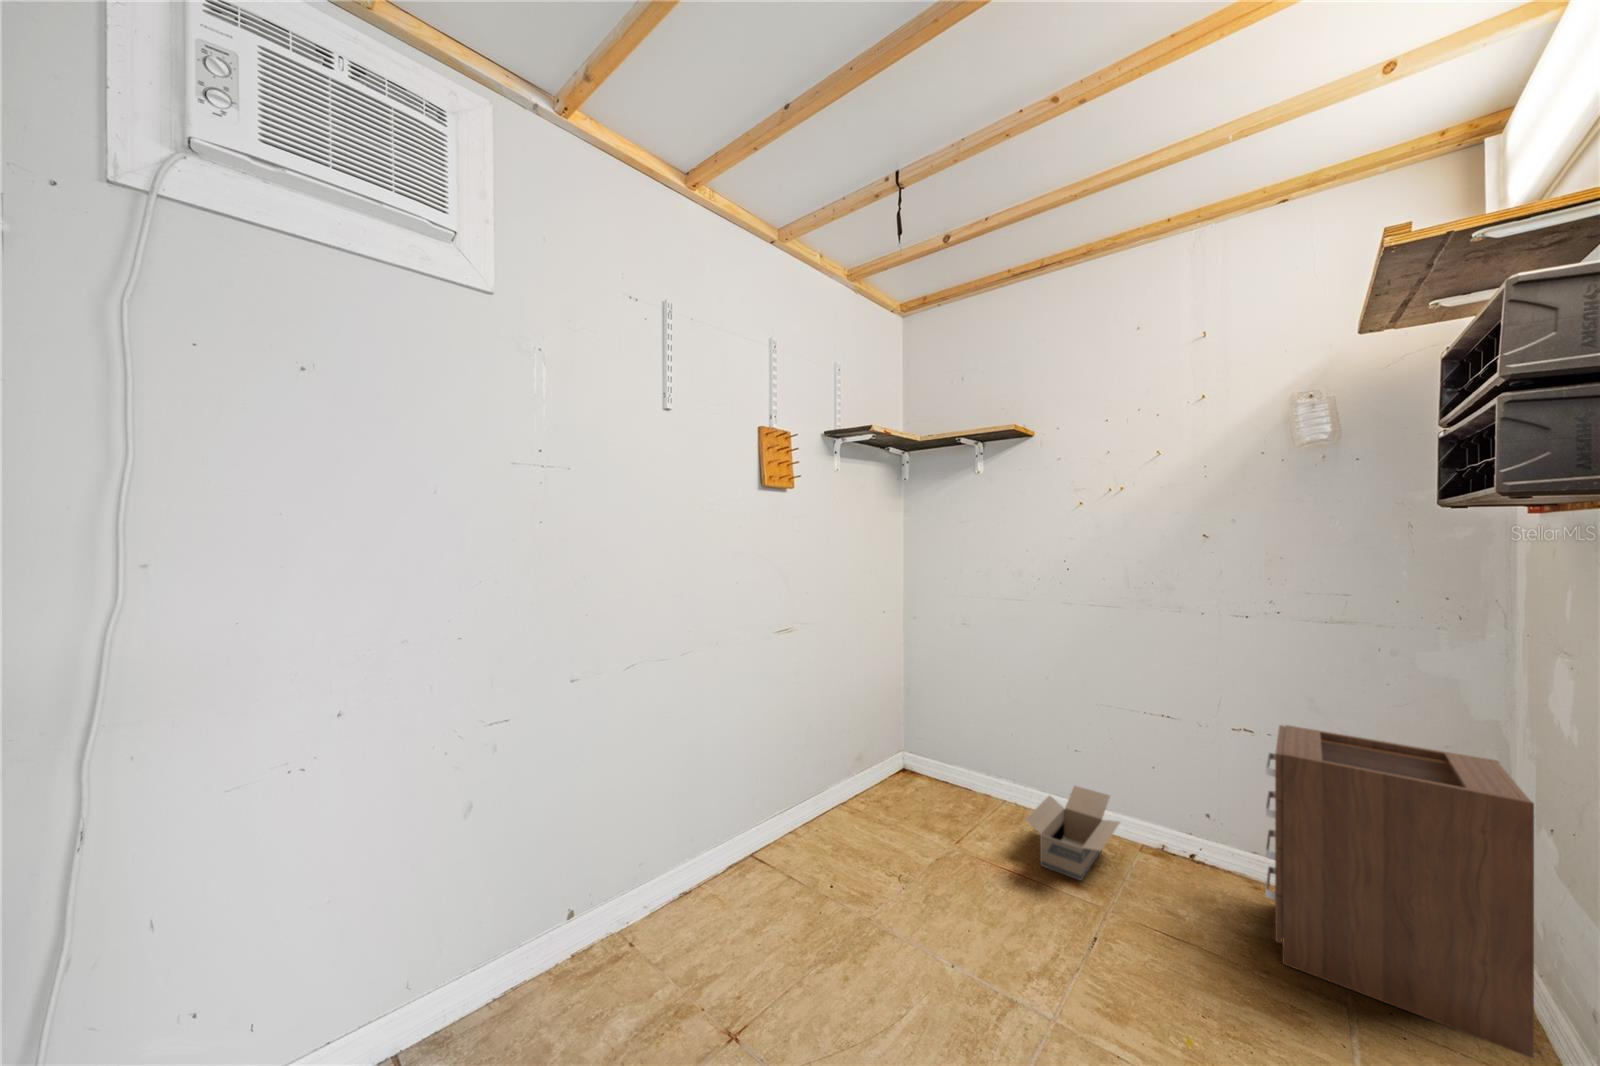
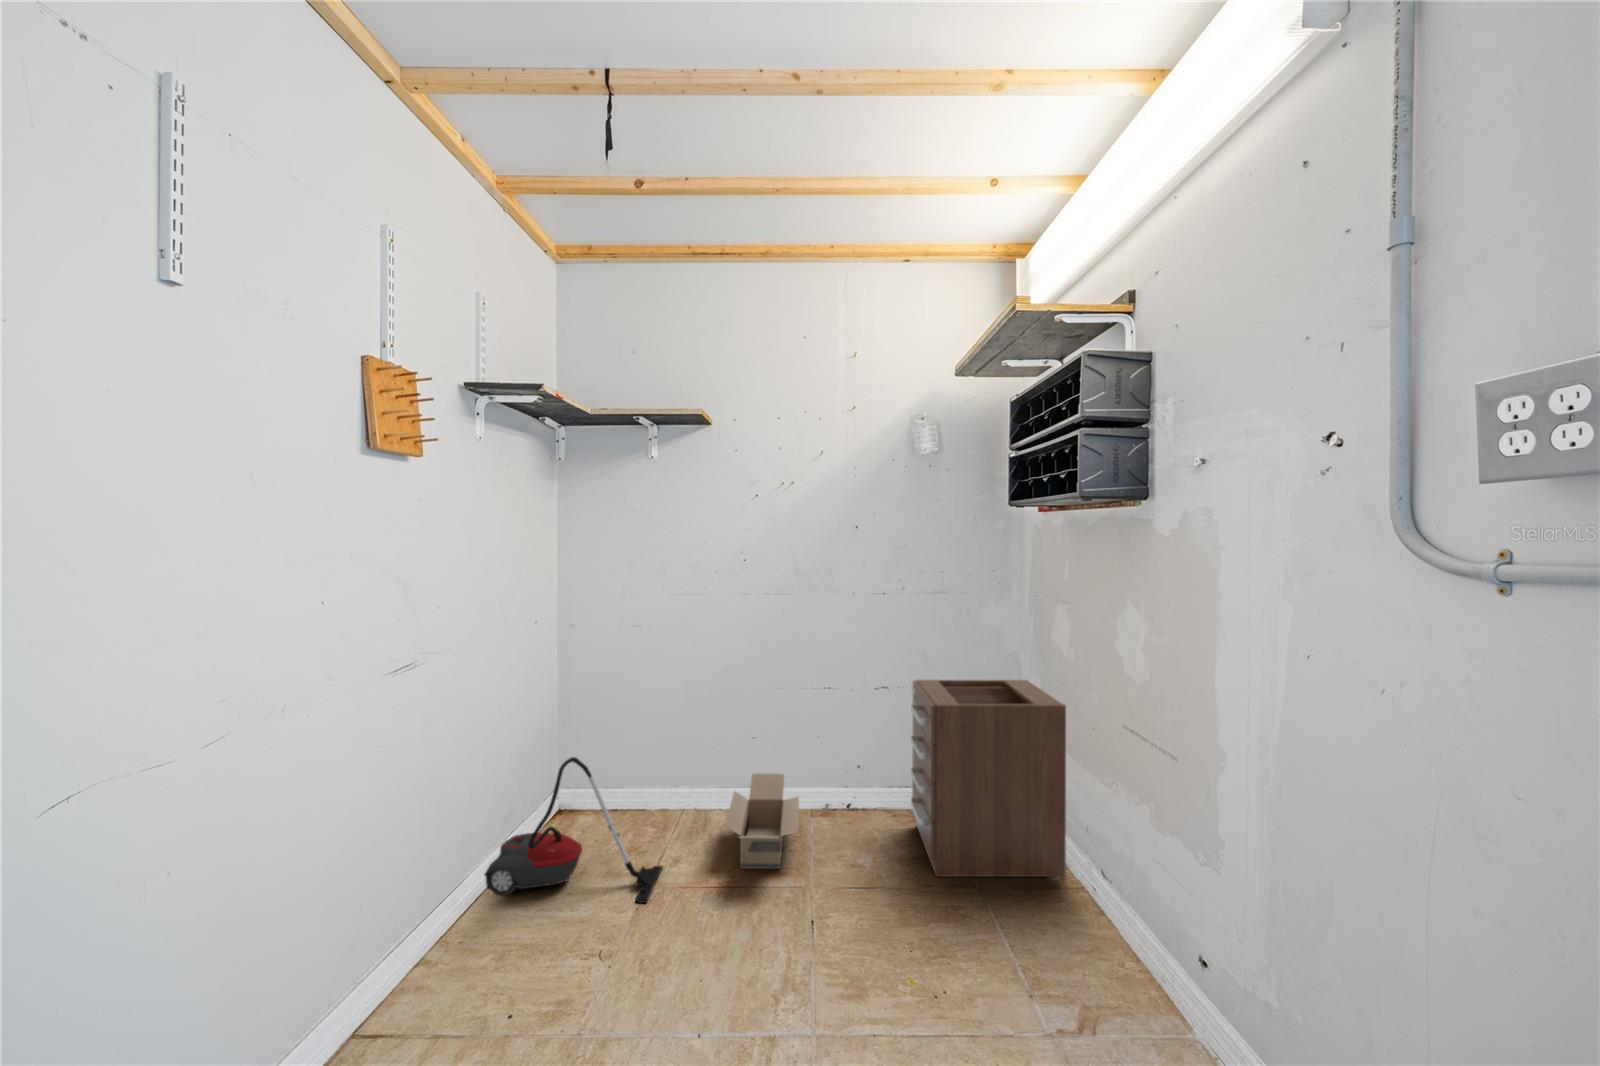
vacuum cleaner: none [837,720,970,858] -> present [484,757,663,903]

